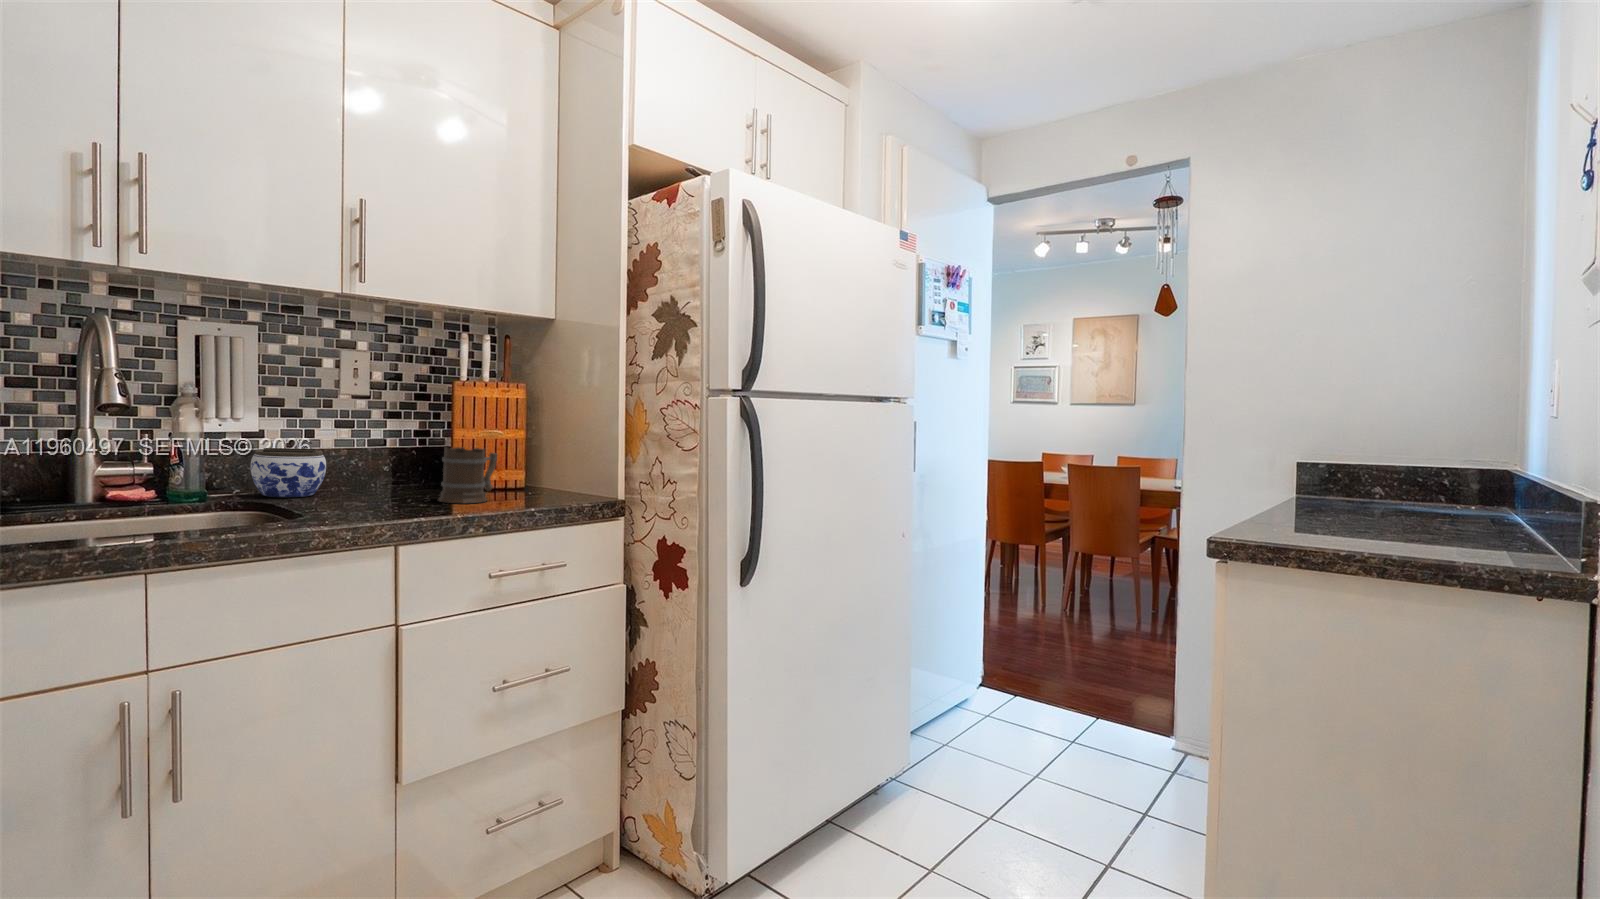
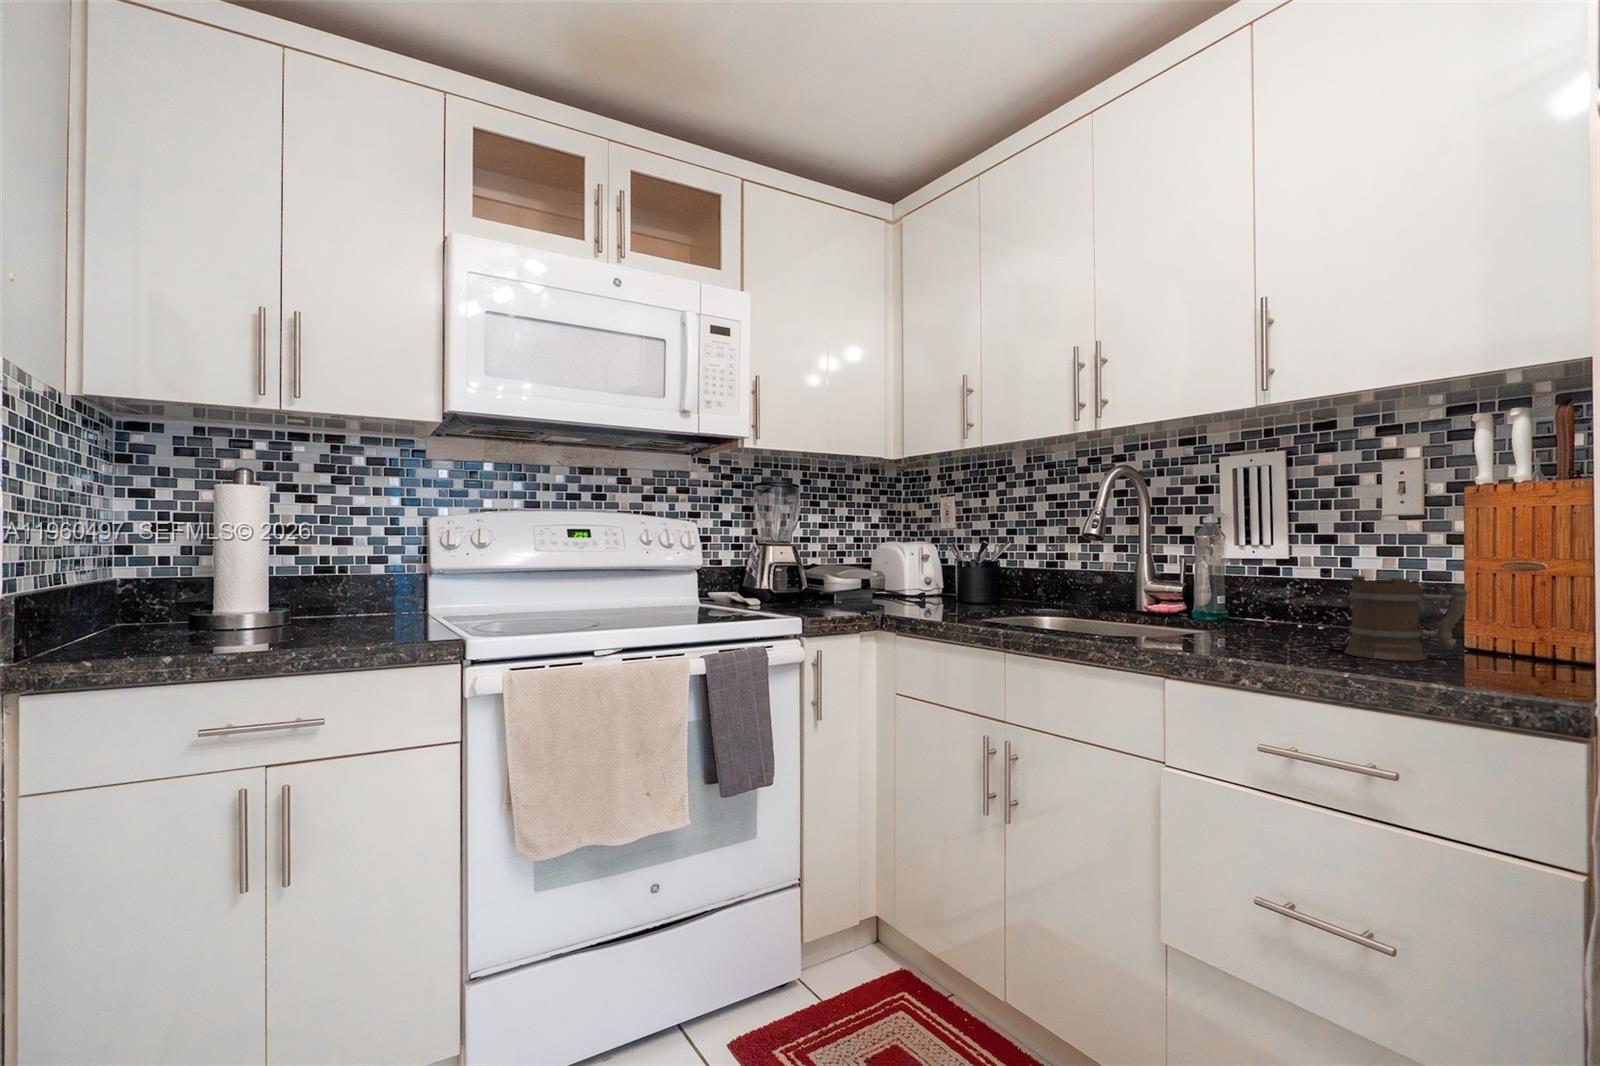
jar: present [250,448,326,497] -> none [1243,577,1323,632]

